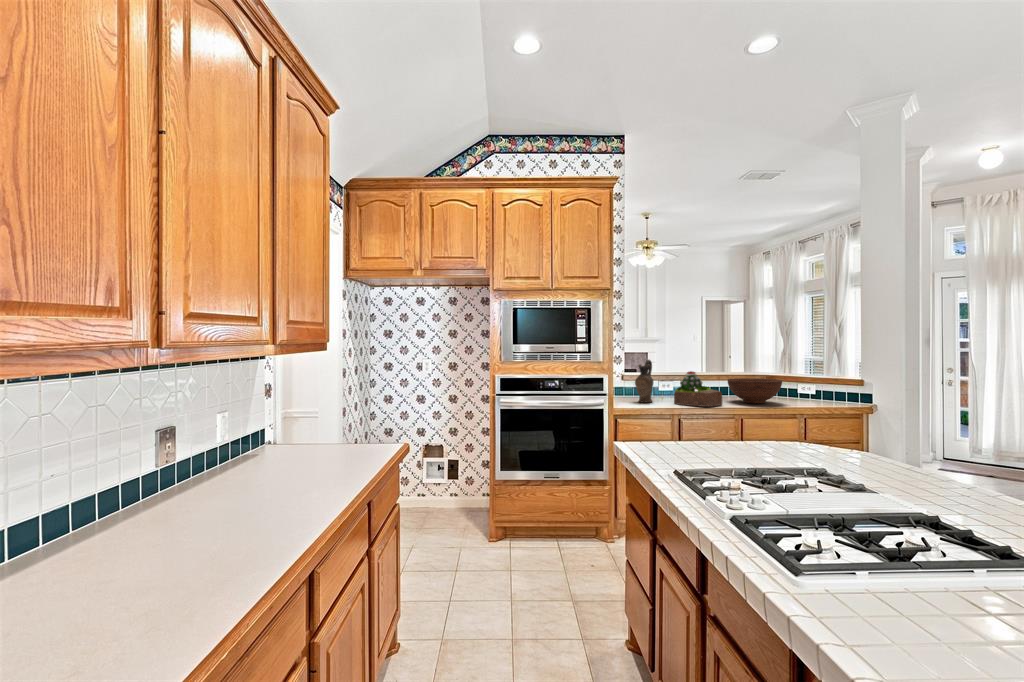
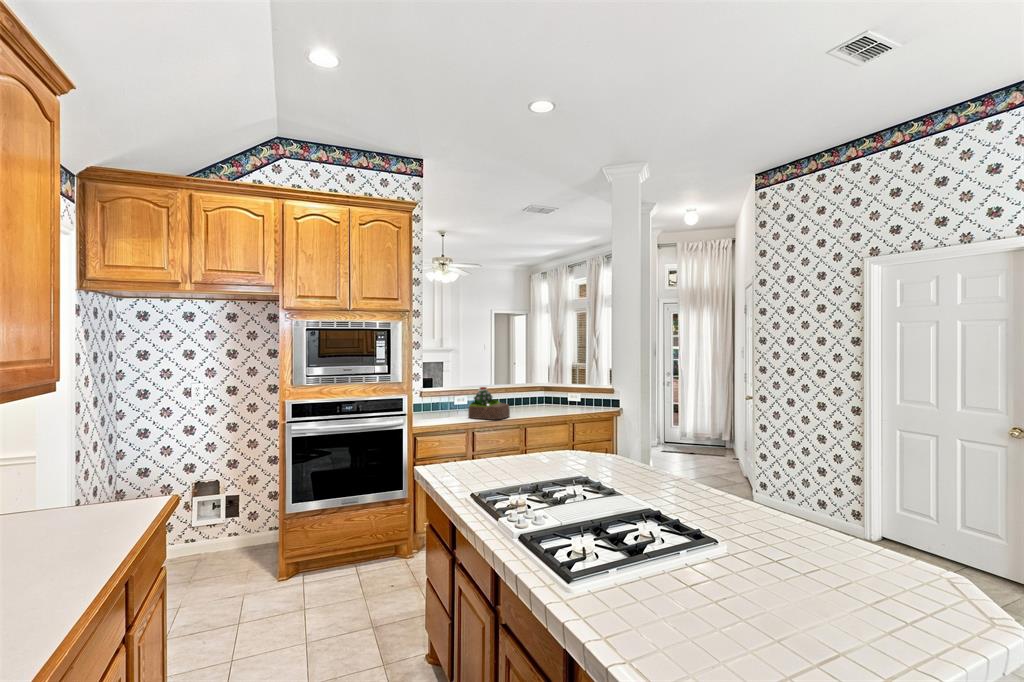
ceramic pitcher: present [635,360,653,402] -> none [433,377,450,418]
fruit bowl: present [728,378,782,404] -> none [513,390,556,413]

